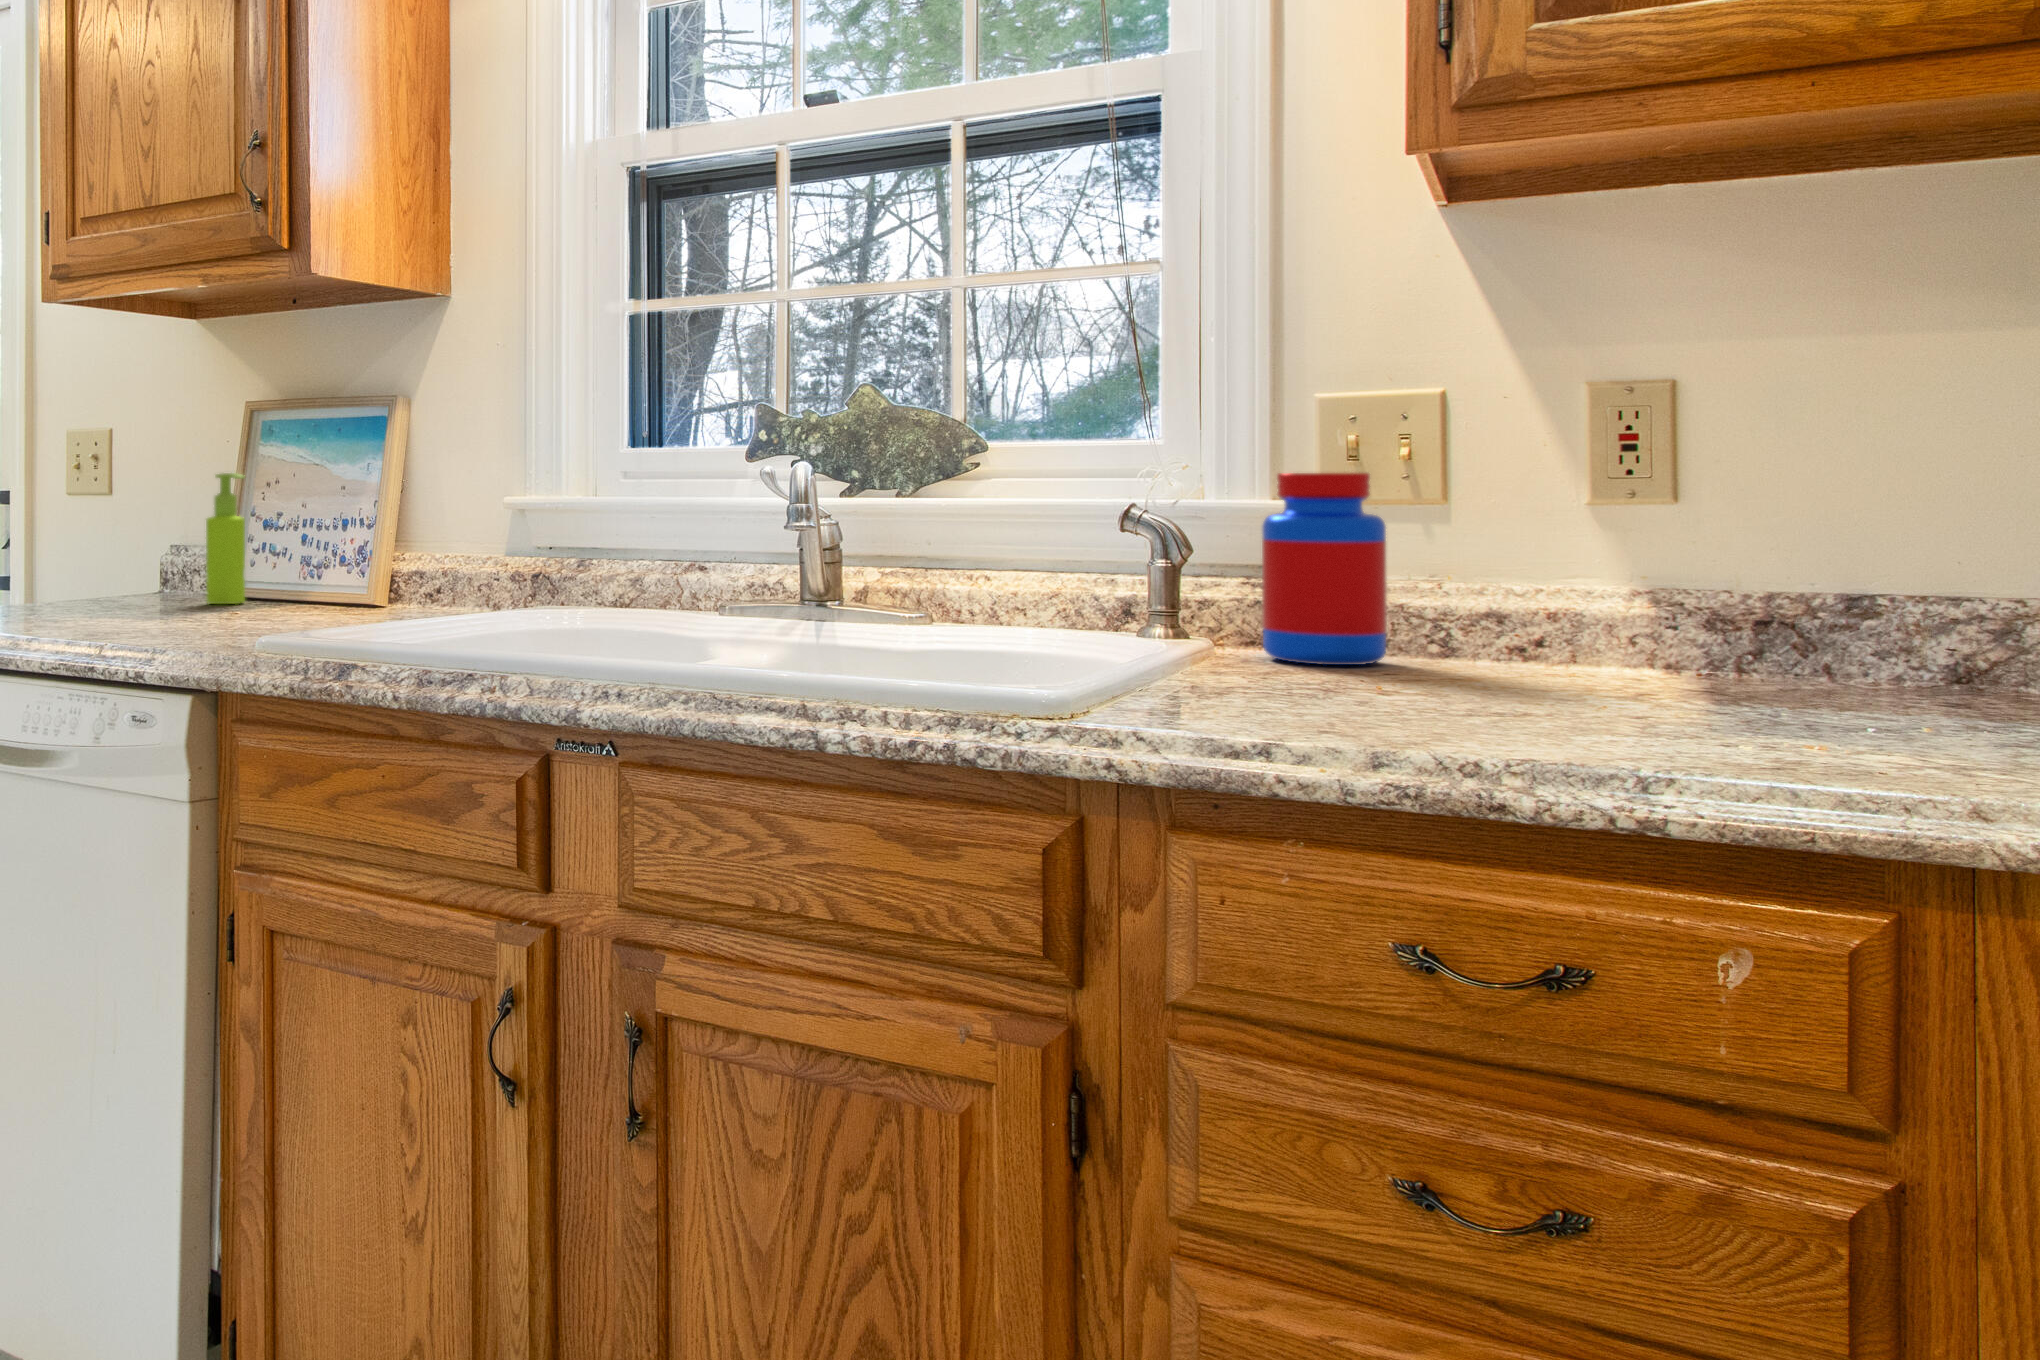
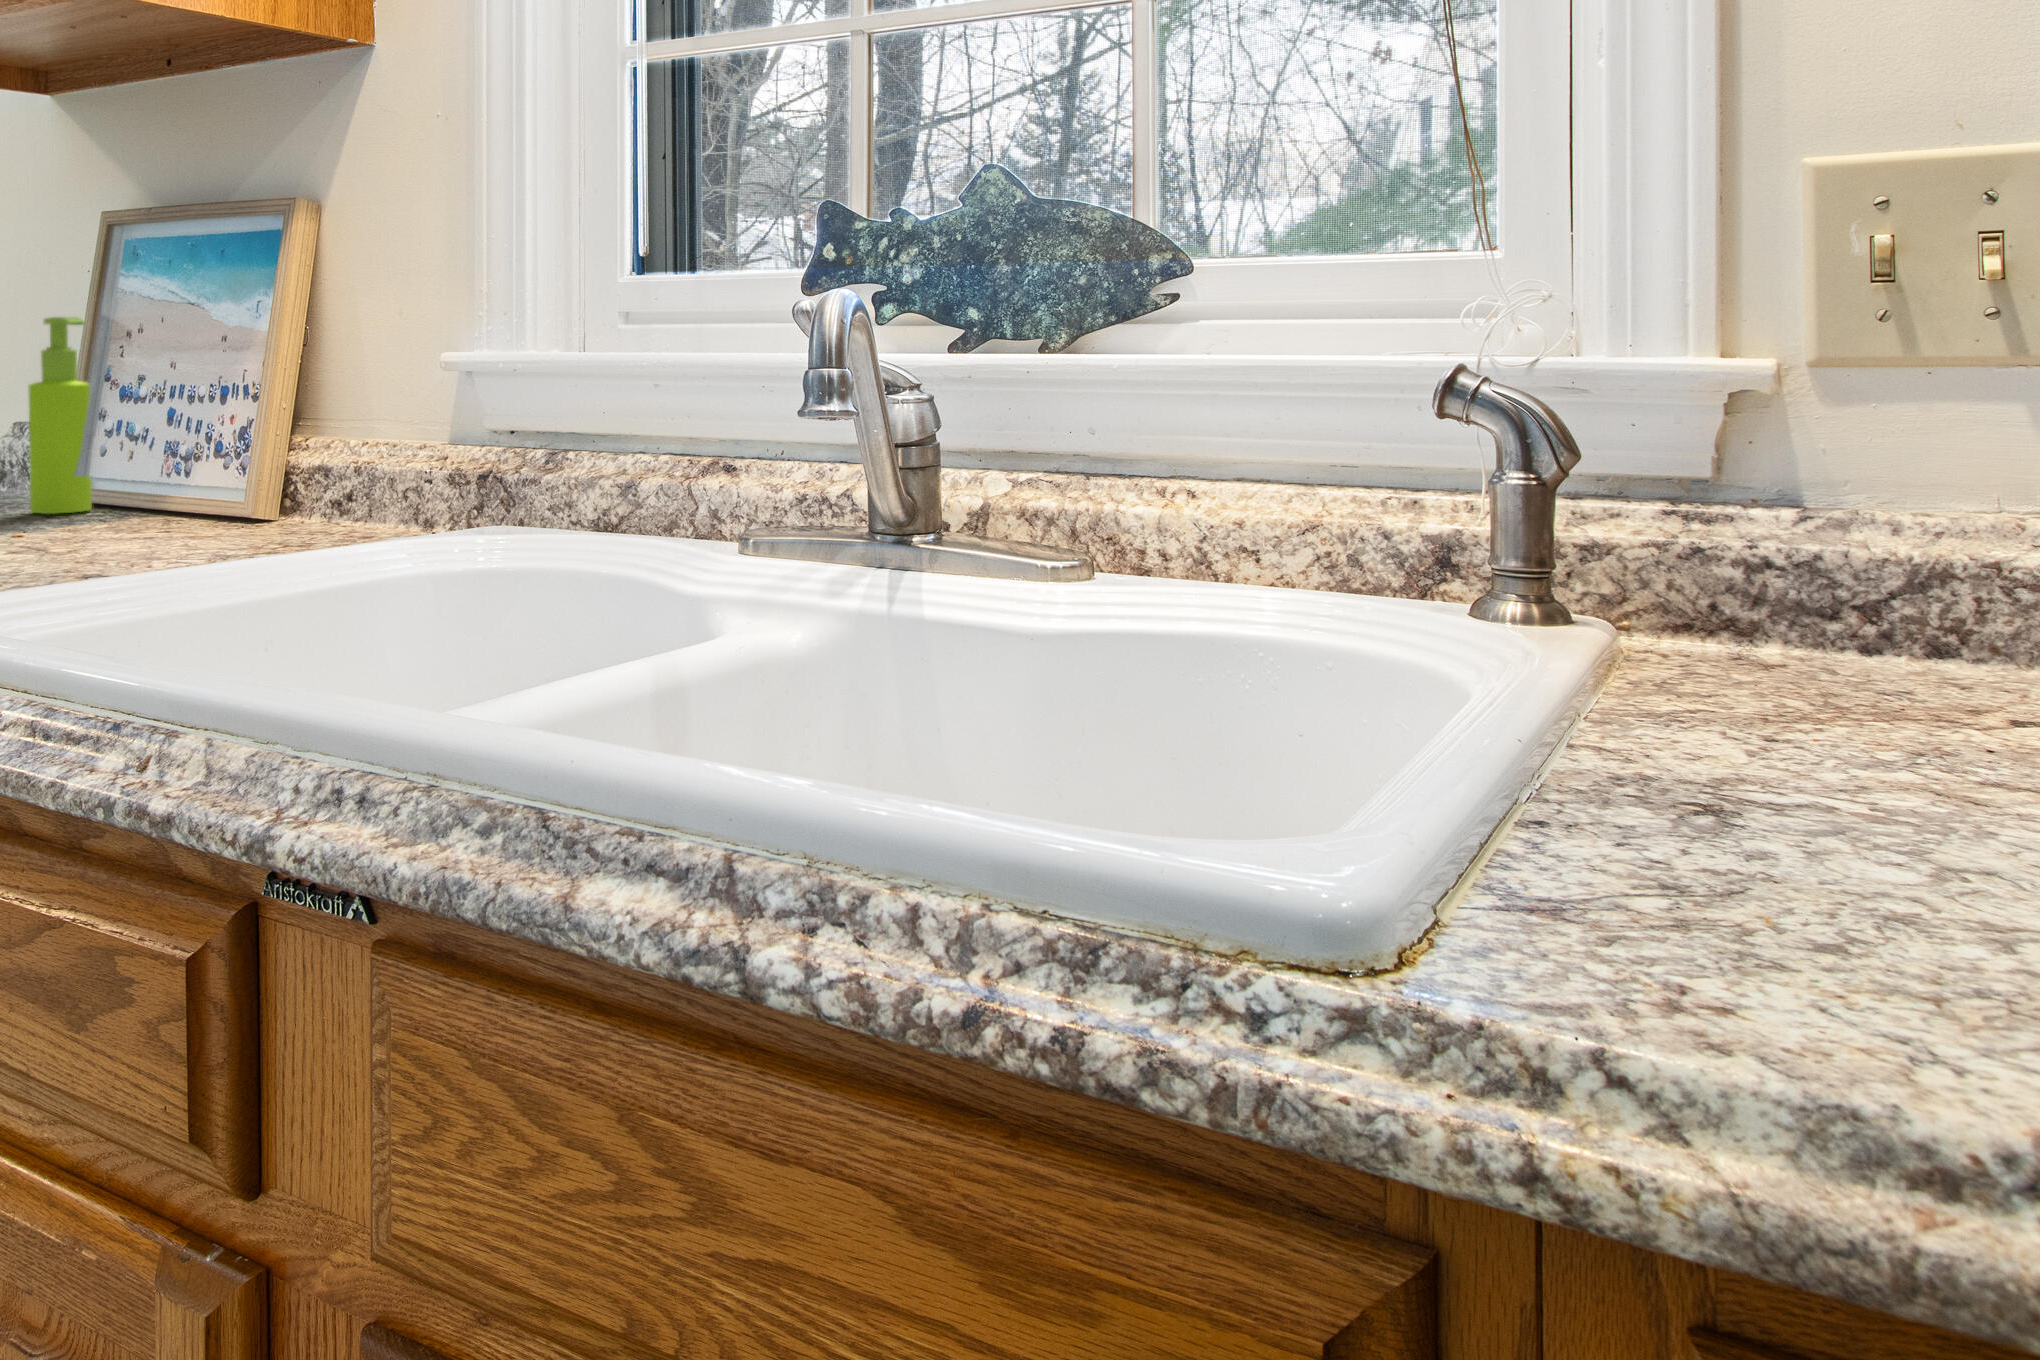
jar: present [1262,473,1387,665] -> none [1726,305,1992,695]

